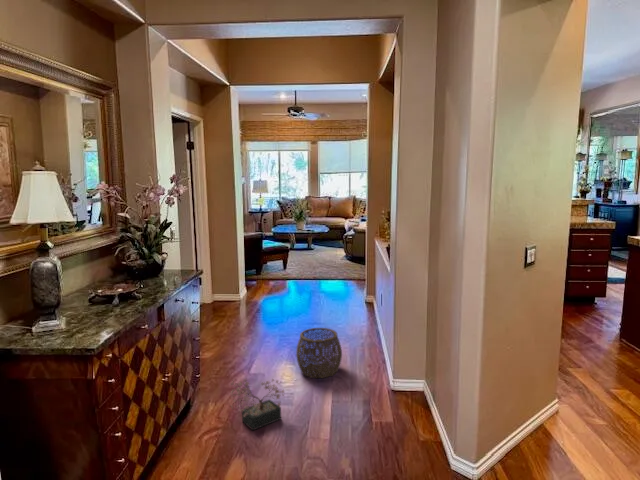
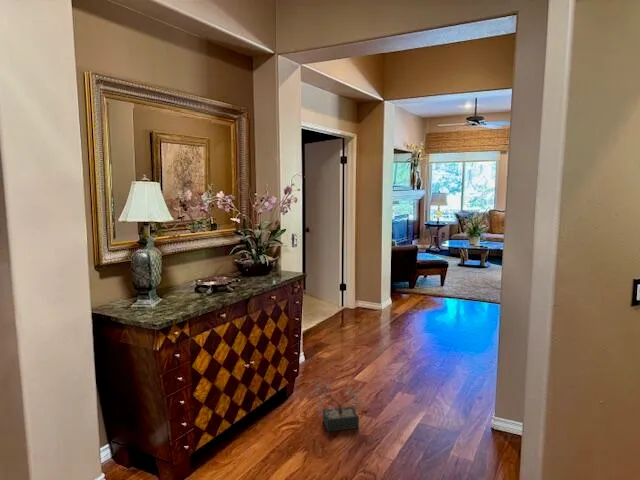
woven basket: present [296,328,342,378] -> none [398,346,447,399]

